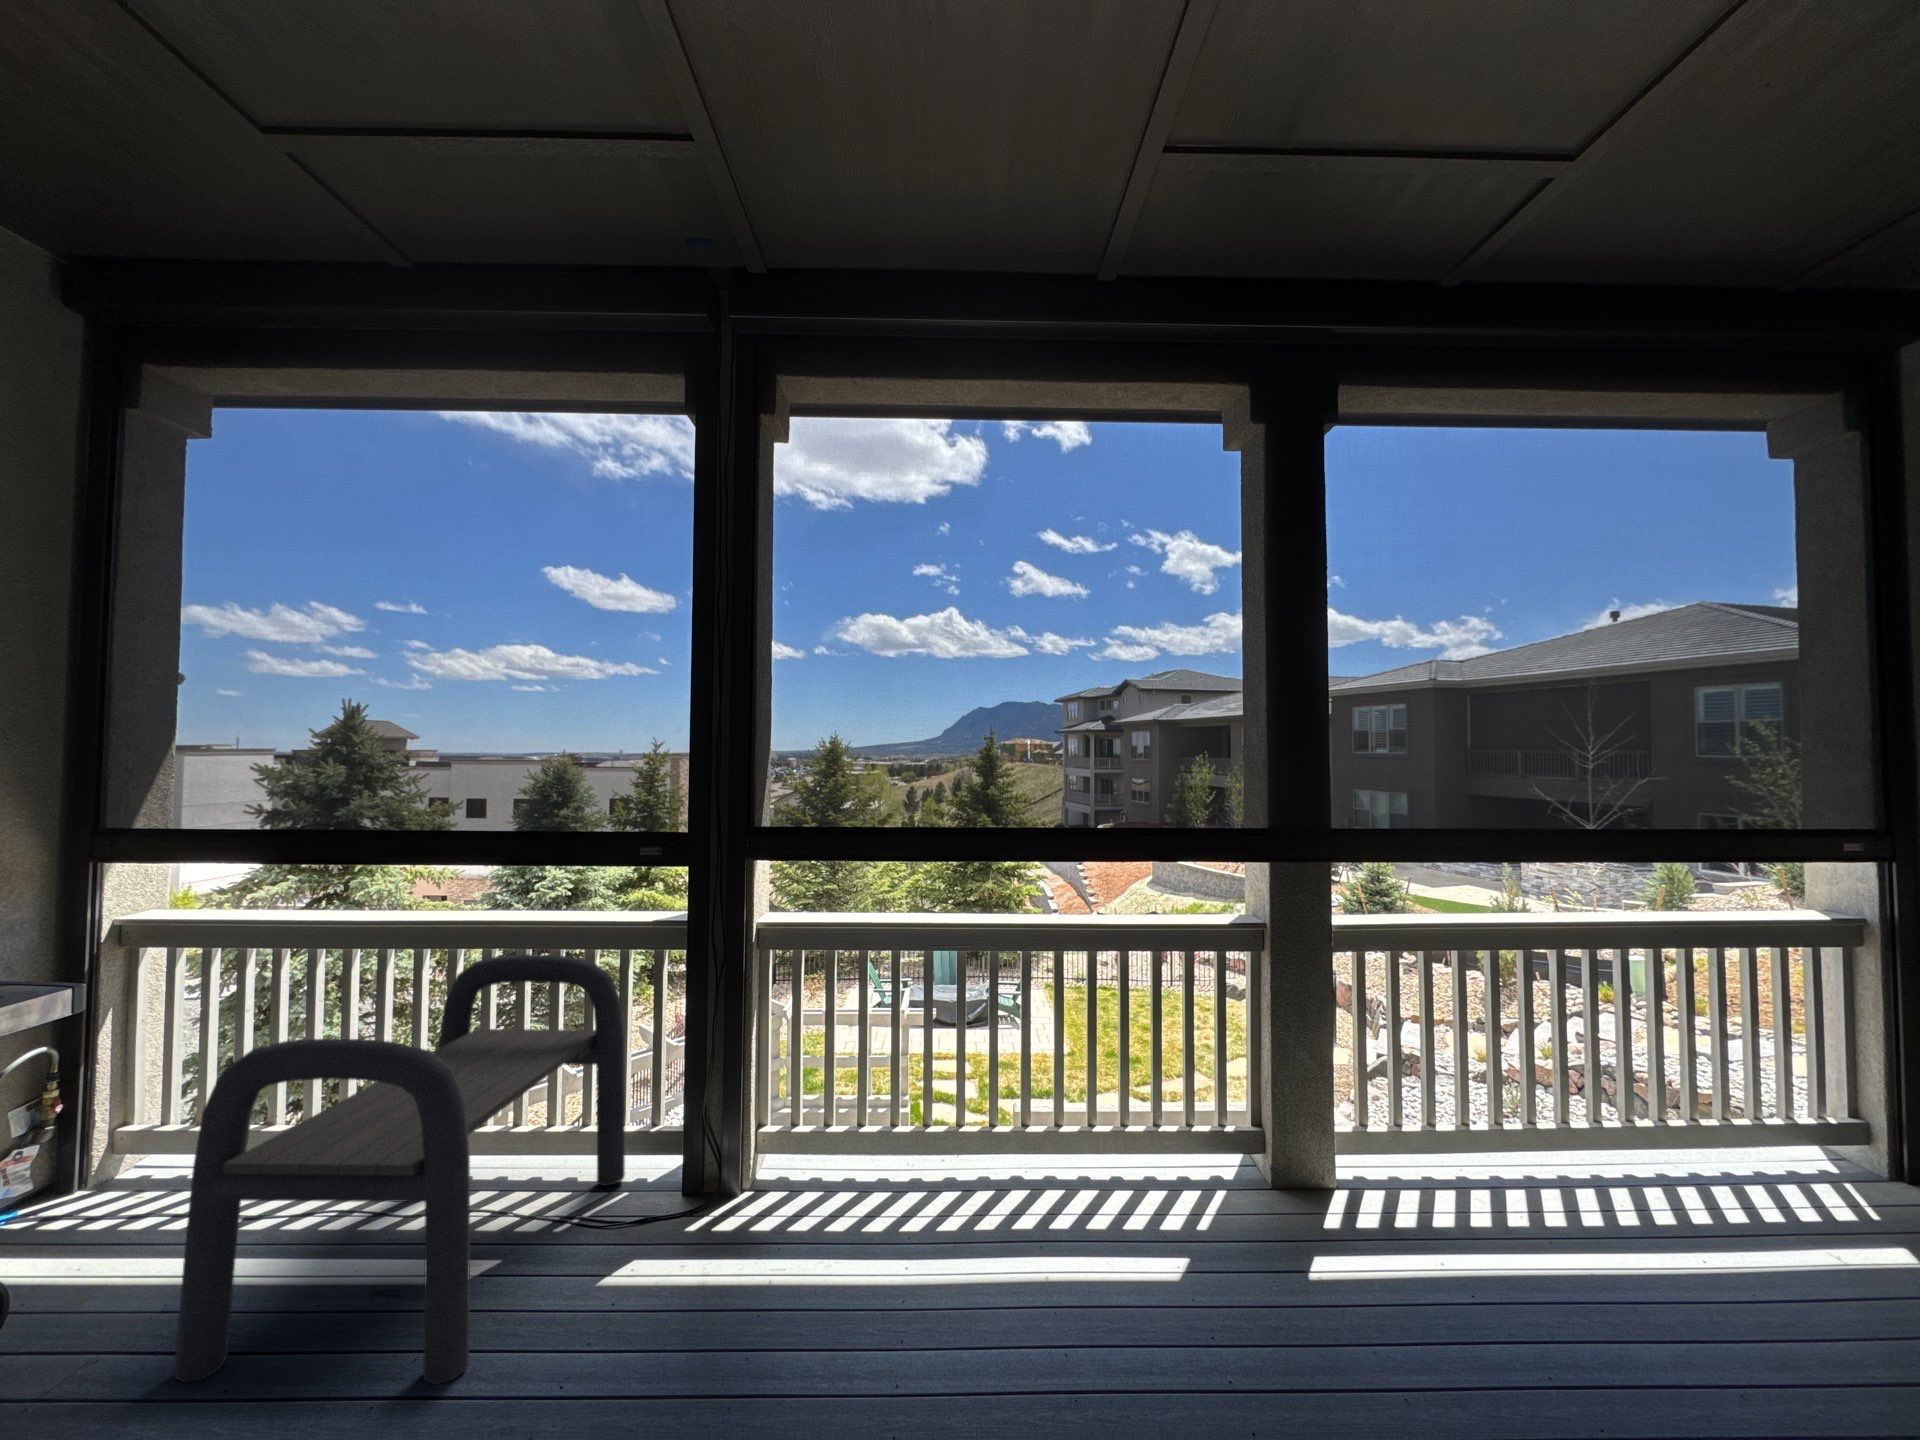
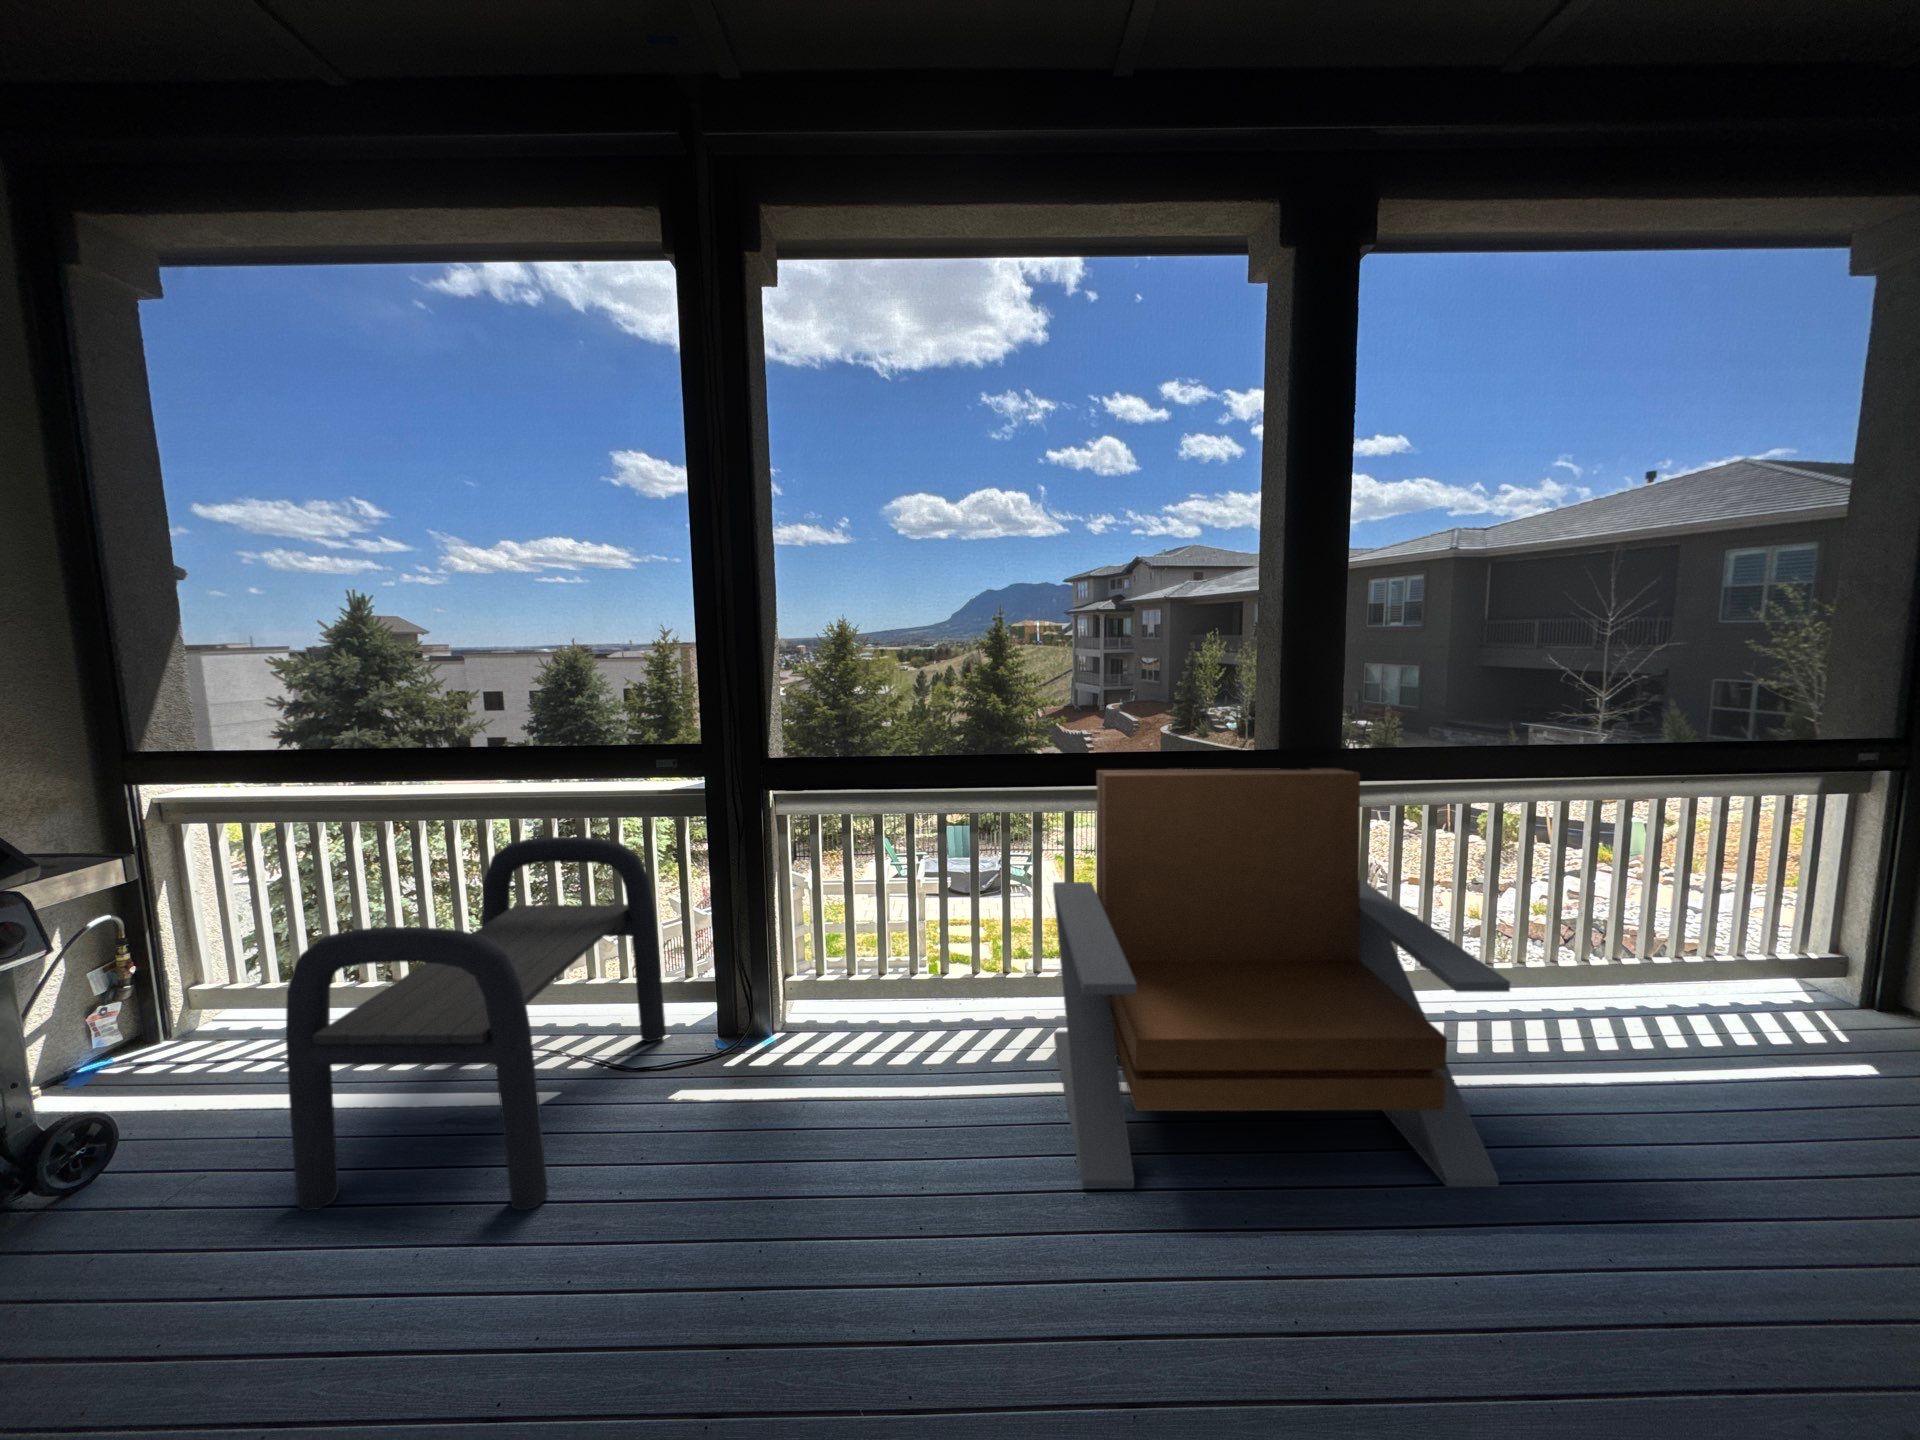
lounge chair: none [1043,892,1547,1368] -> present [1053,768,1510,1189]

